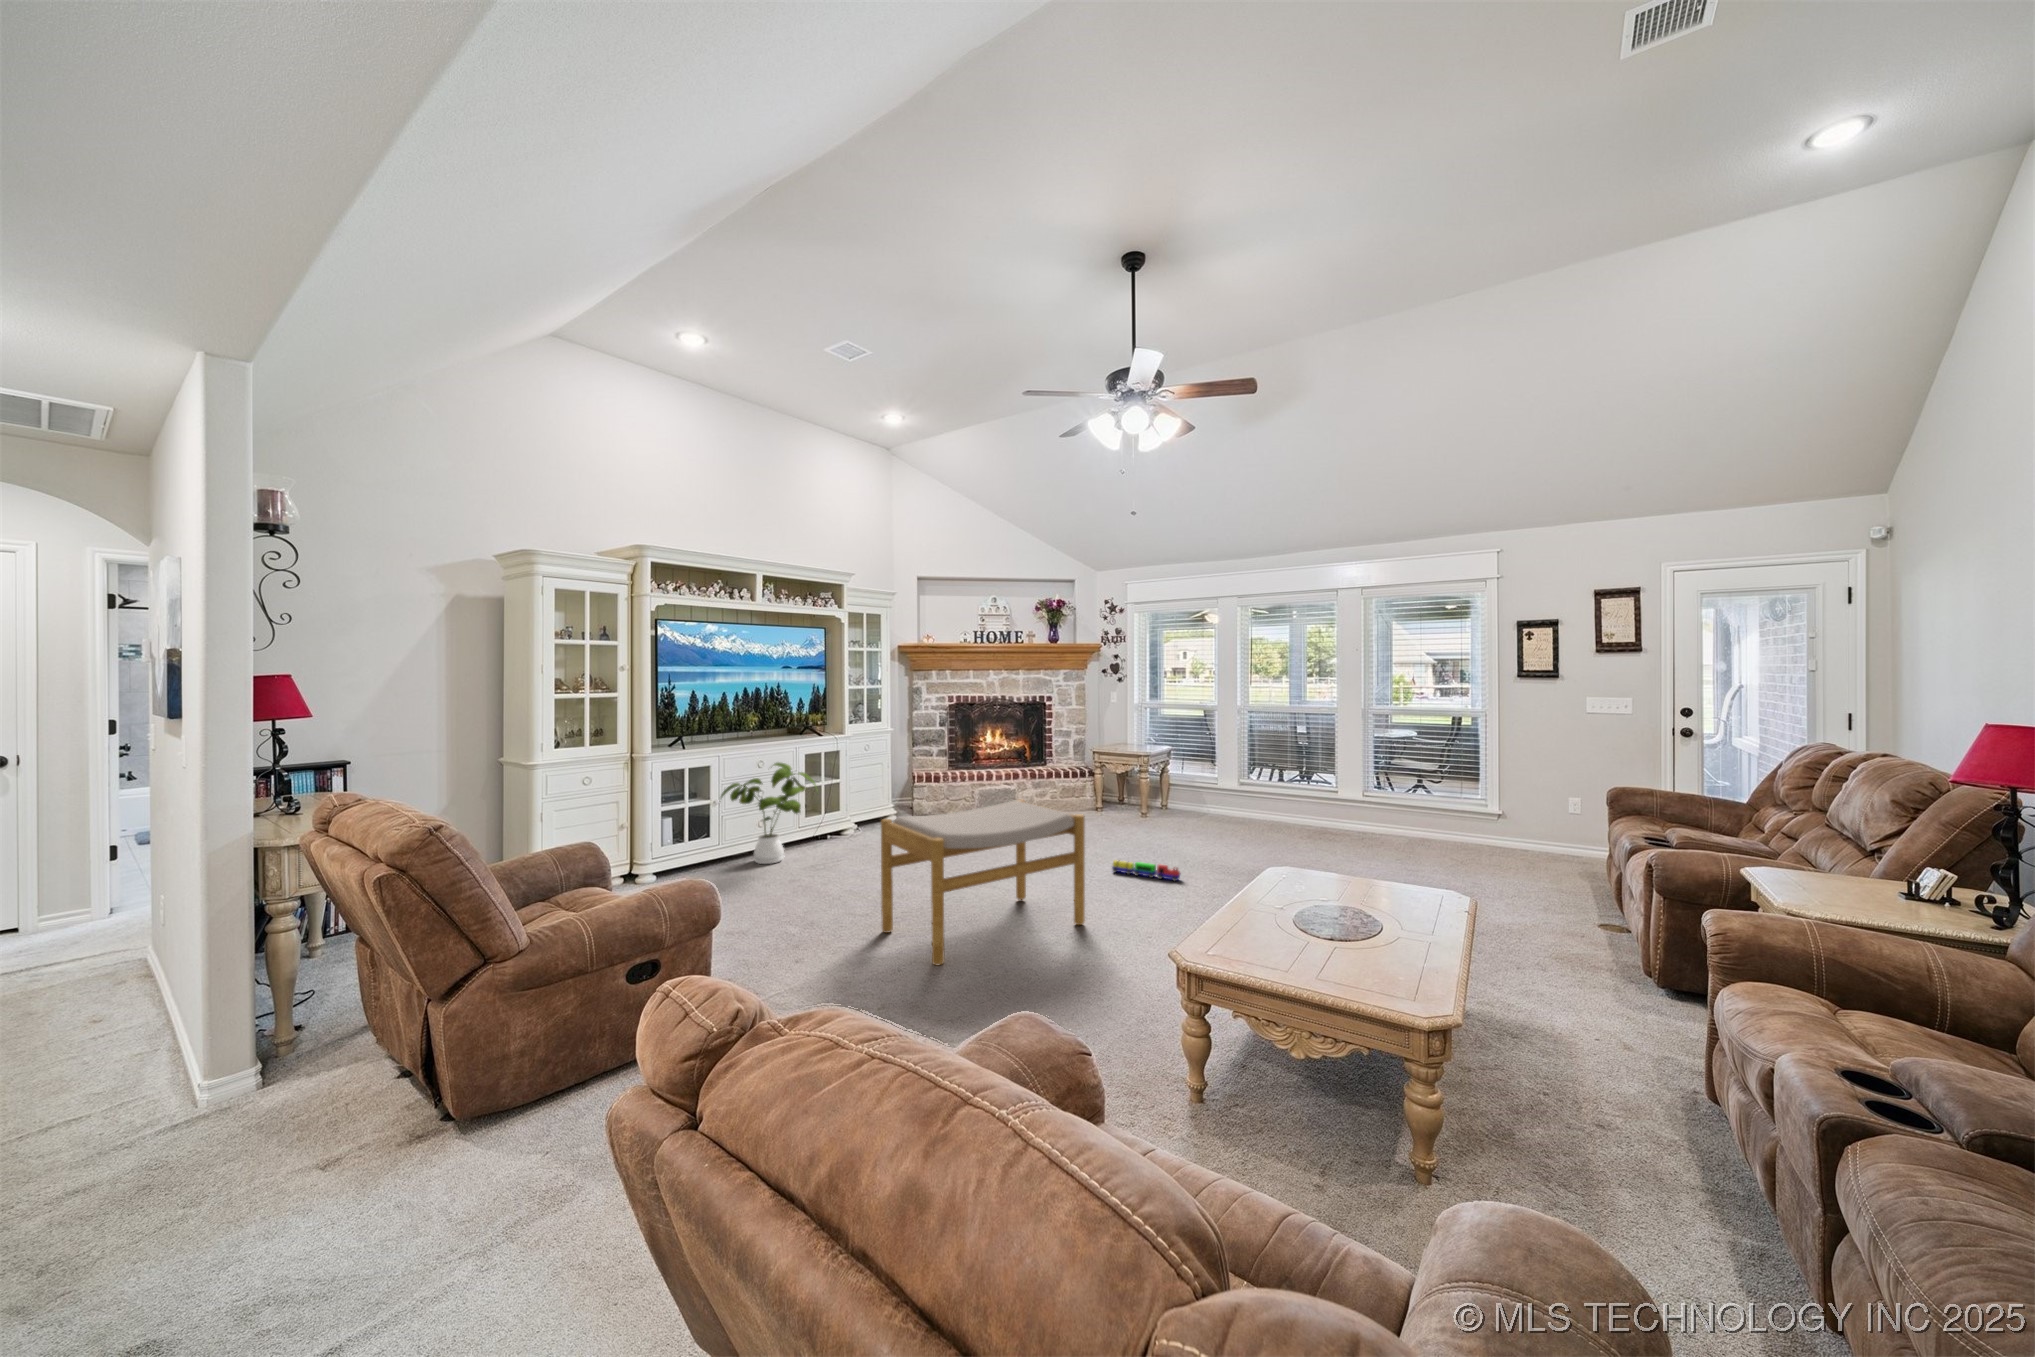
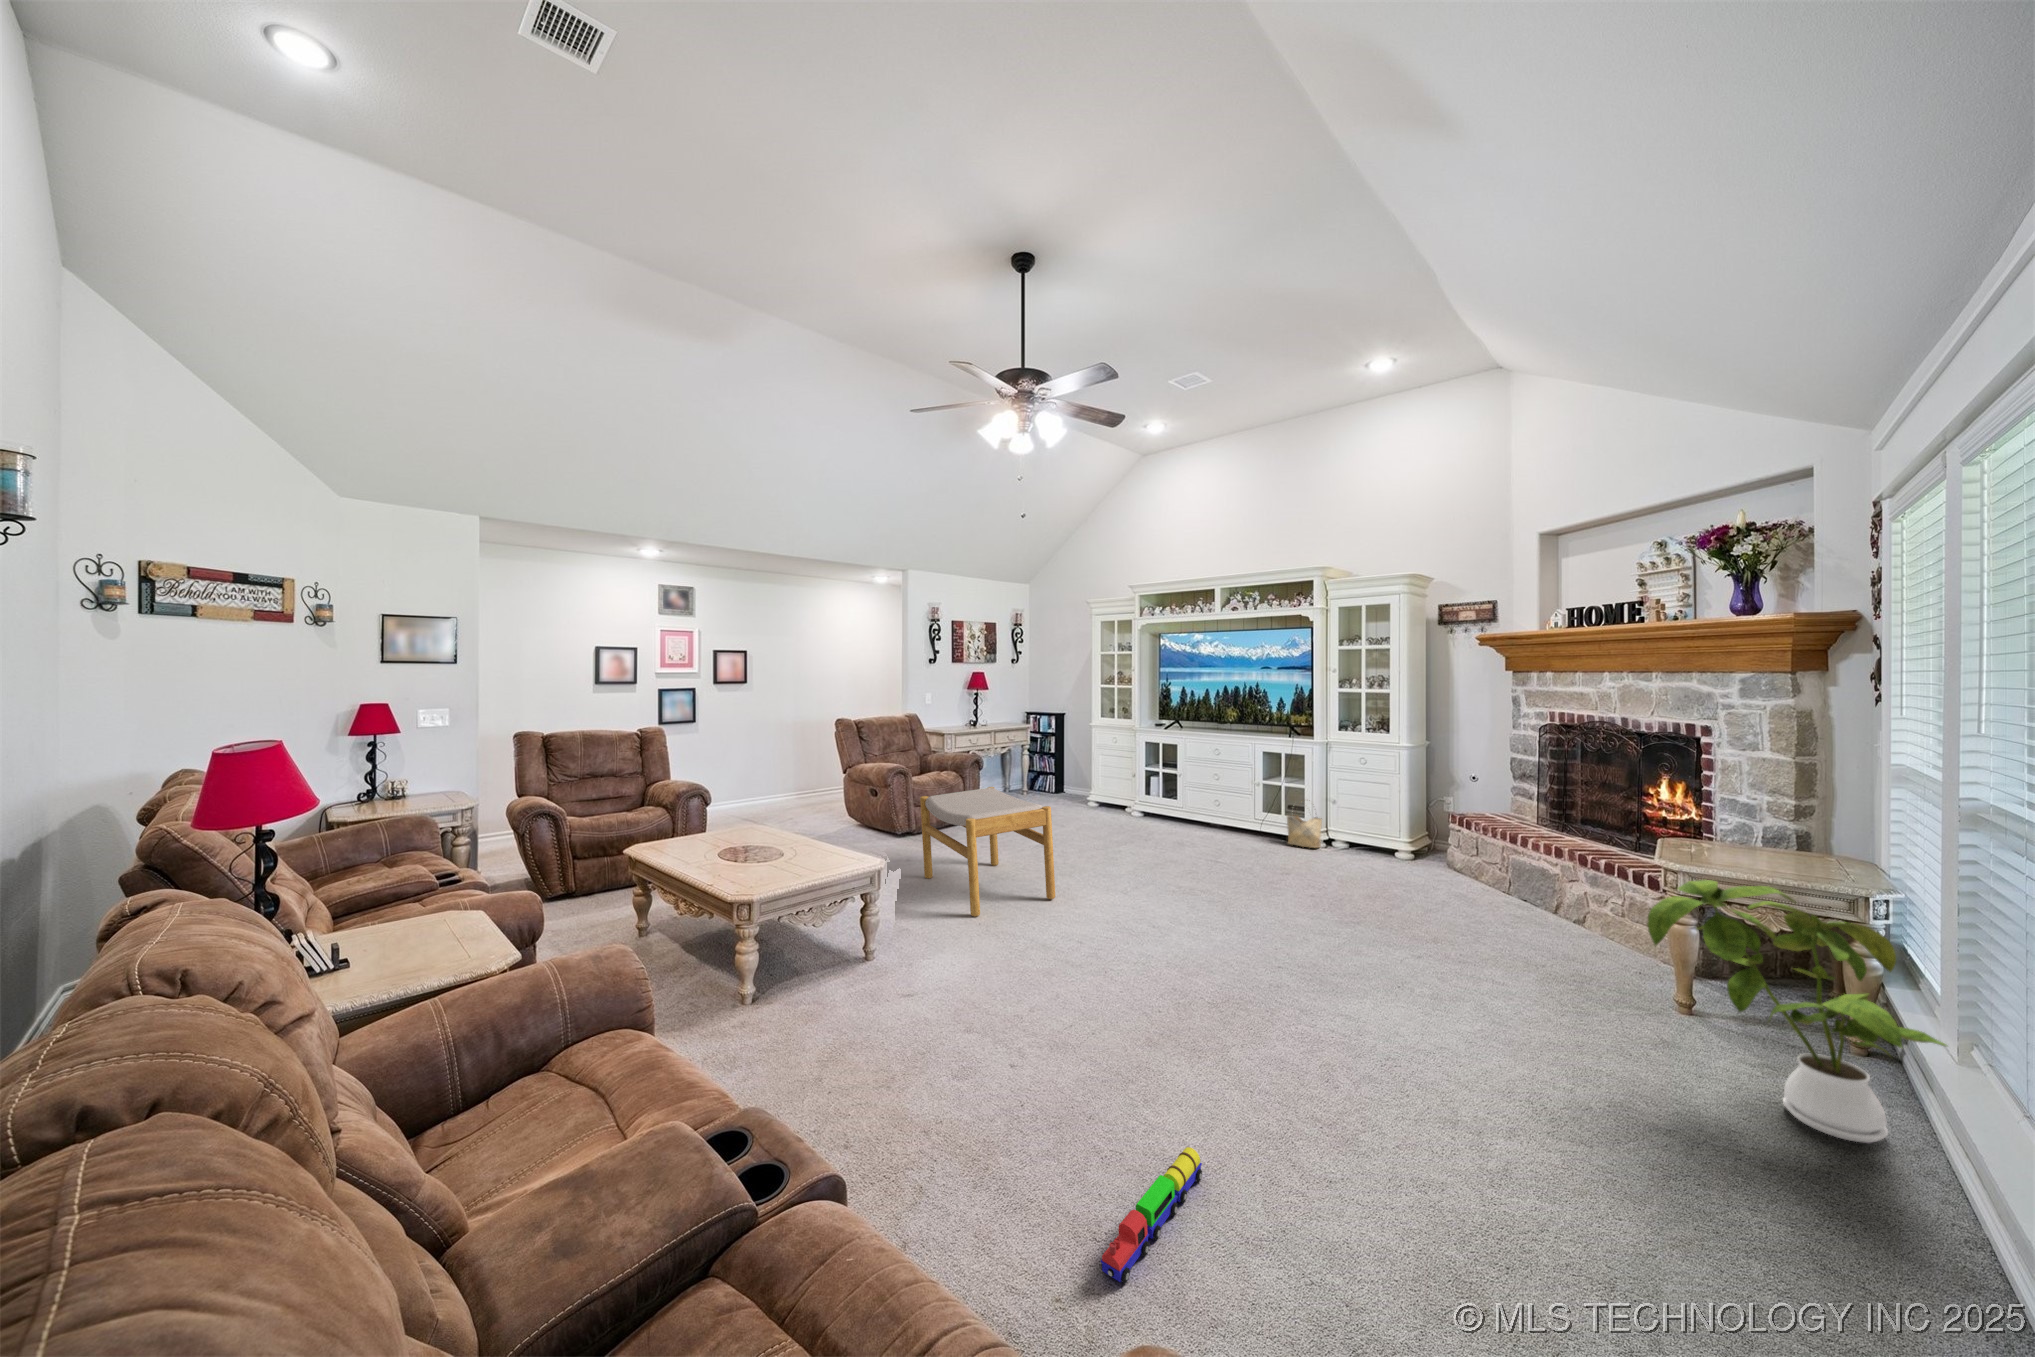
house plant: present [721,763,816,864] -> present [1648,880,1947,1143]
woven basket: none [851,790,877,835] -> present [1287,800,1322,848]
toy train: present [1112,860,1180,881] -> present [1101,1147,1202,1284]

